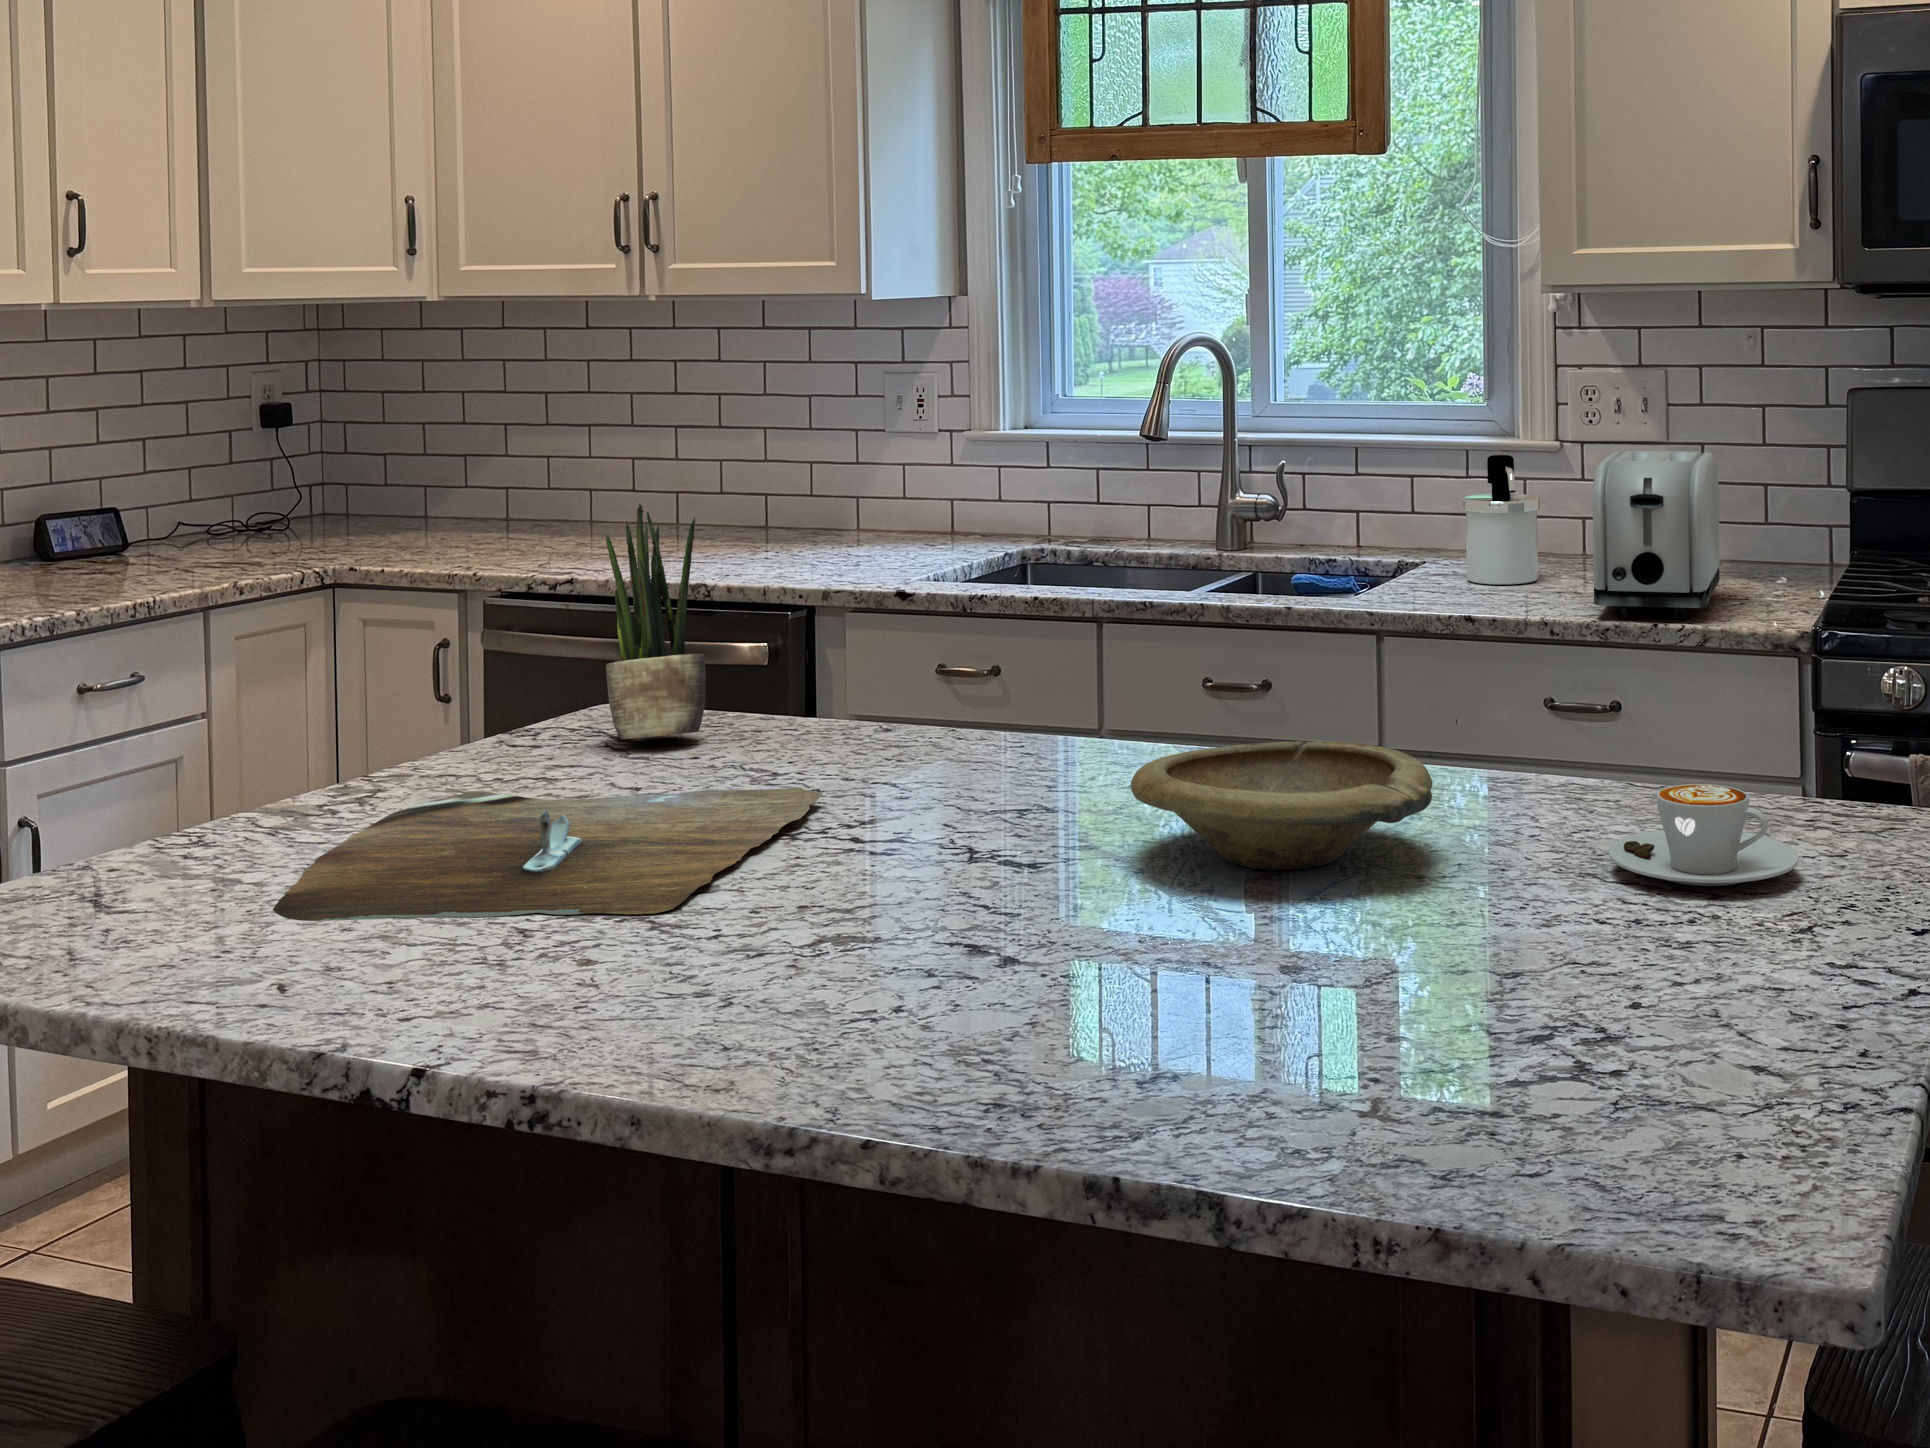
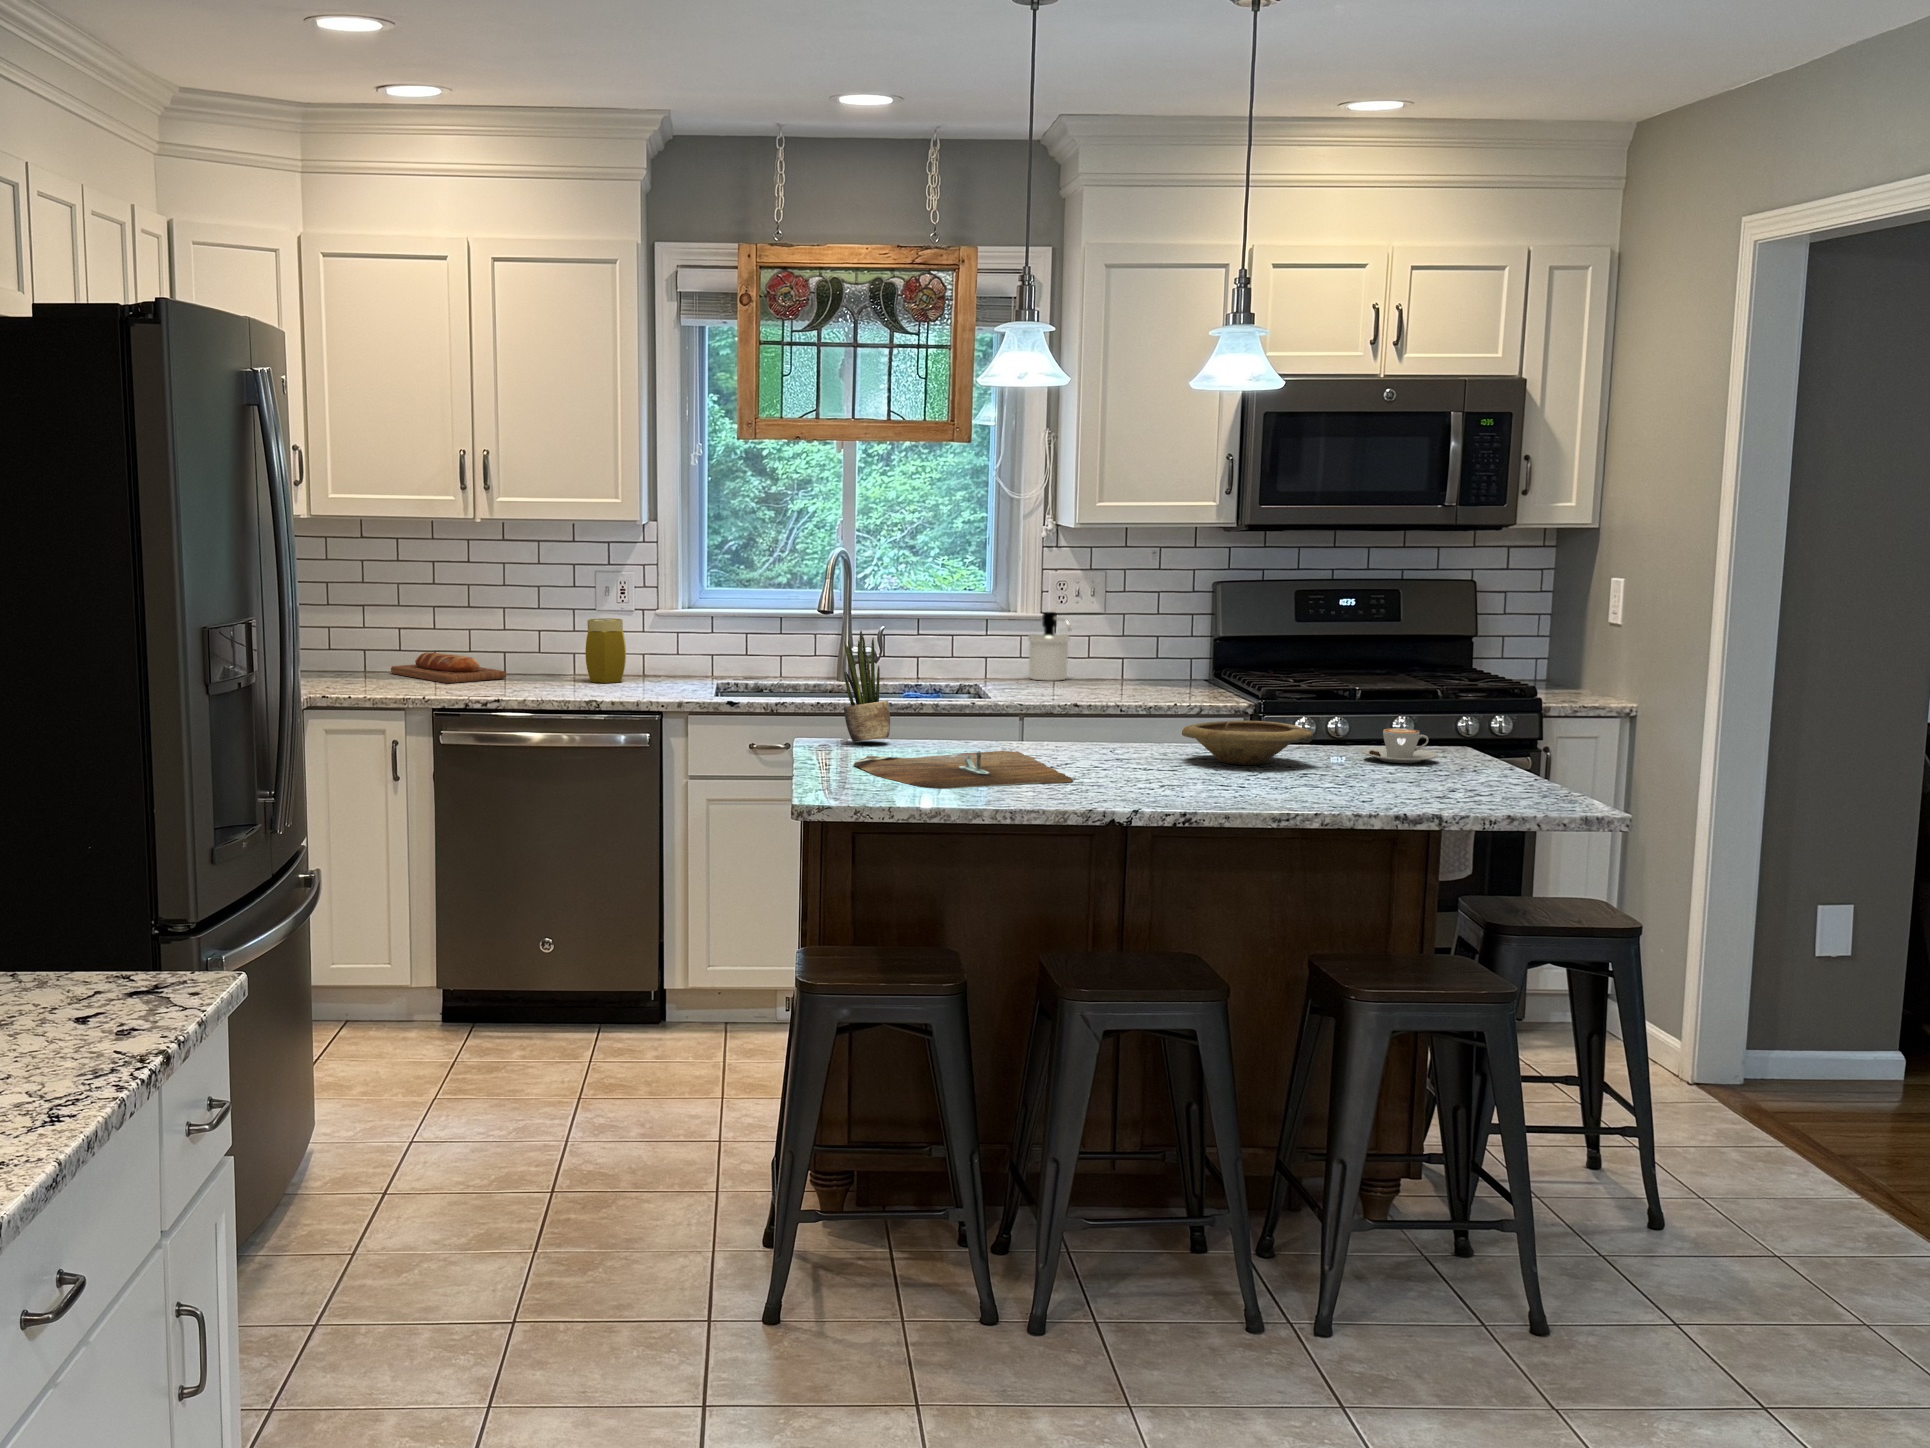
toaster: present [1593,451,1720,619] -> none [1118,608,1194,692]
jar: none [700,460,779,570] -> present [586,618,626,683]
bread loaf: none [480,511,608,564] -> present [391,652,506,683]

